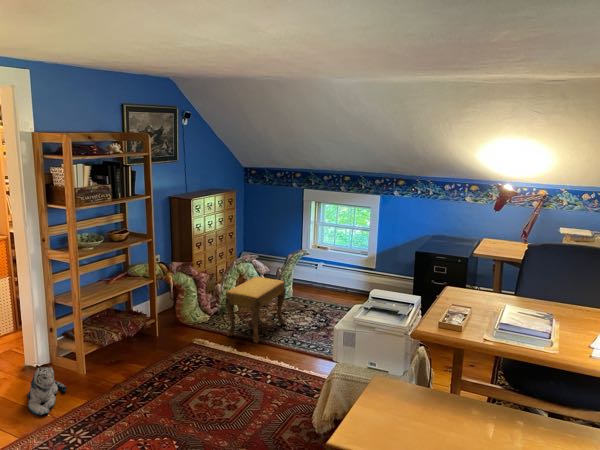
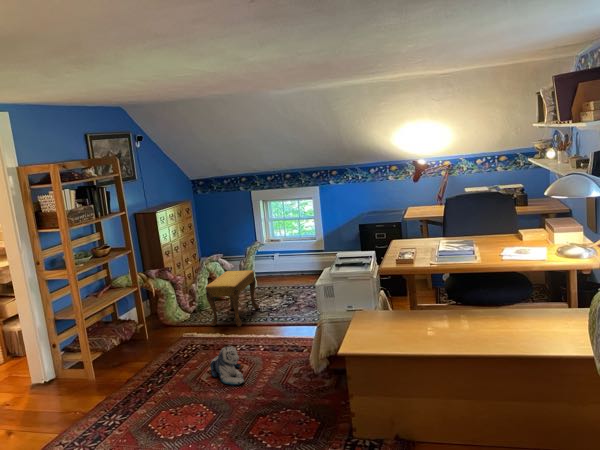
plush toy: present [28,367,67,416] -> present [210,346,244,385]

